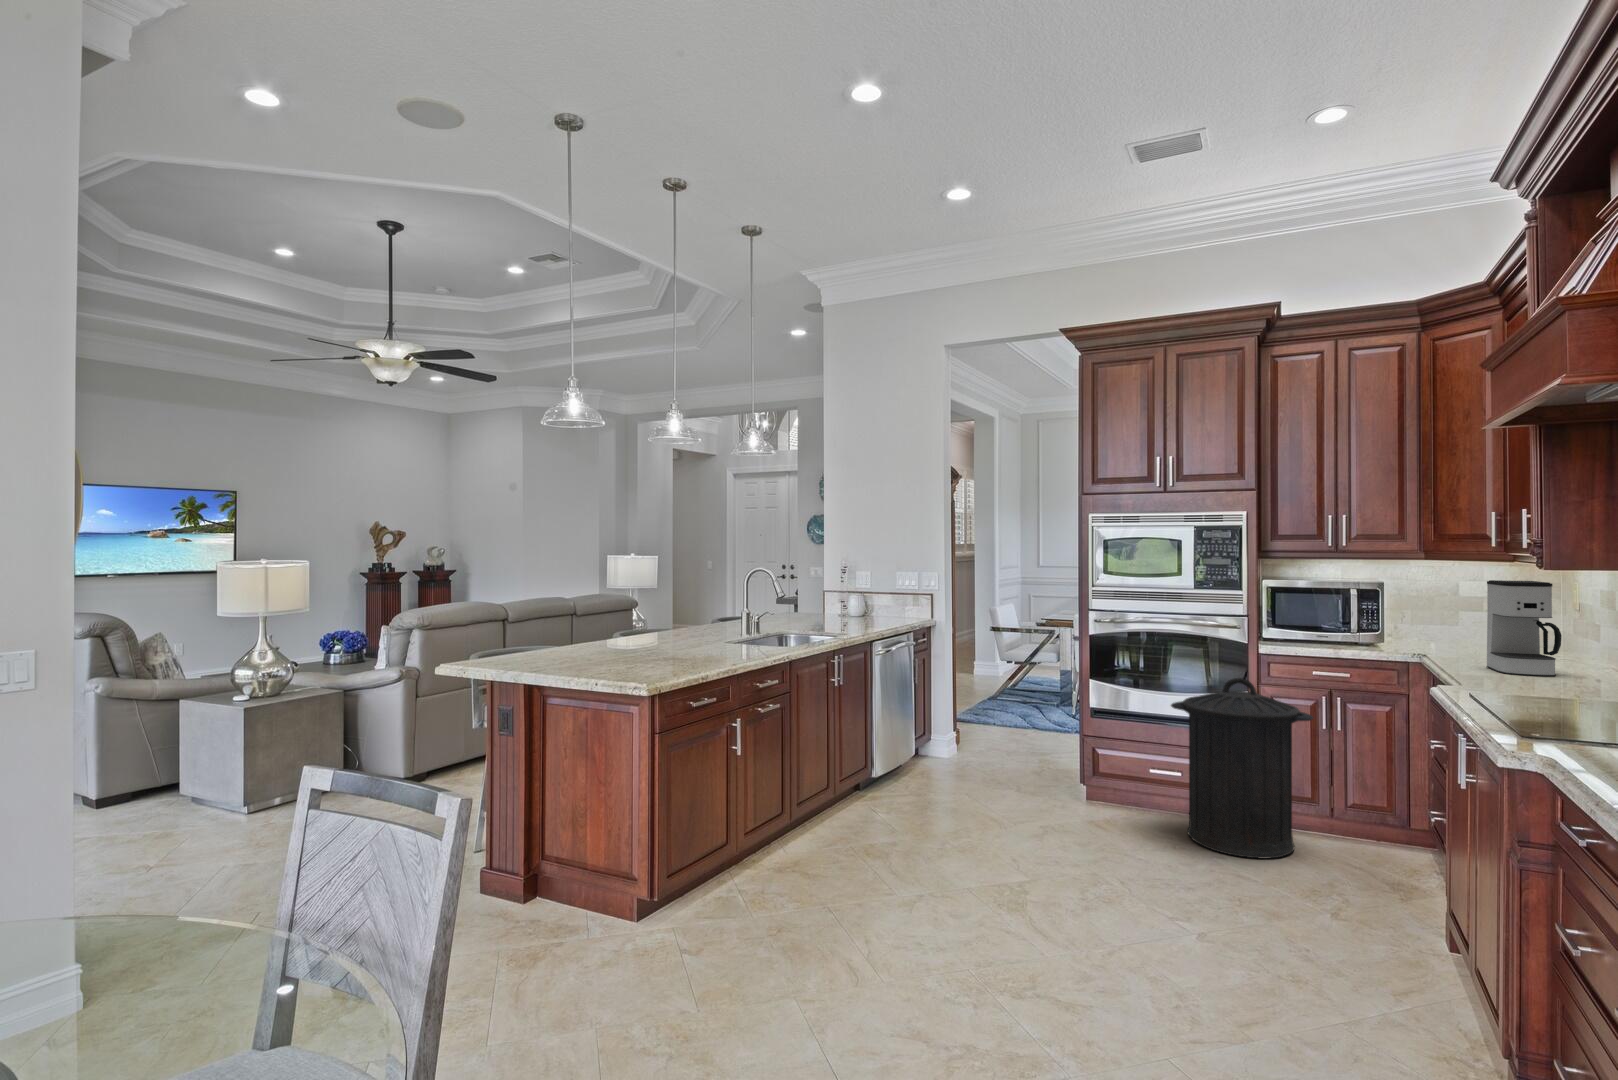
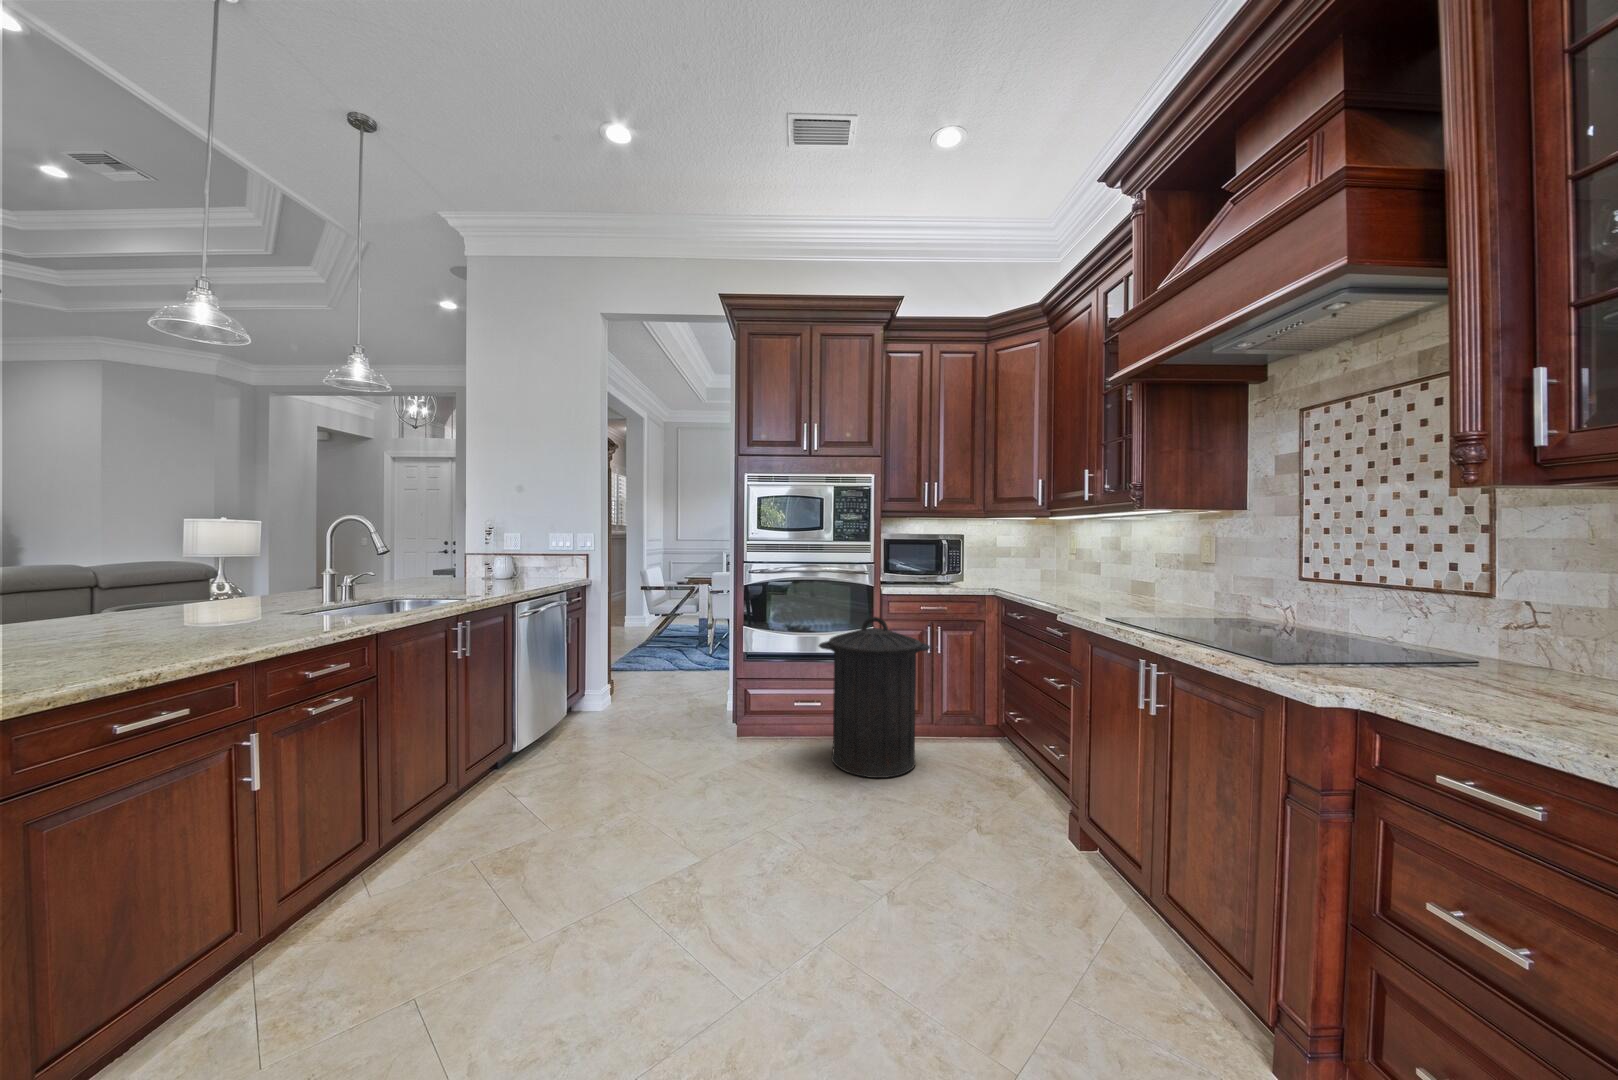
coffee maker: present [1487,580,1562,676] -> none [1048,528,1098,601]

